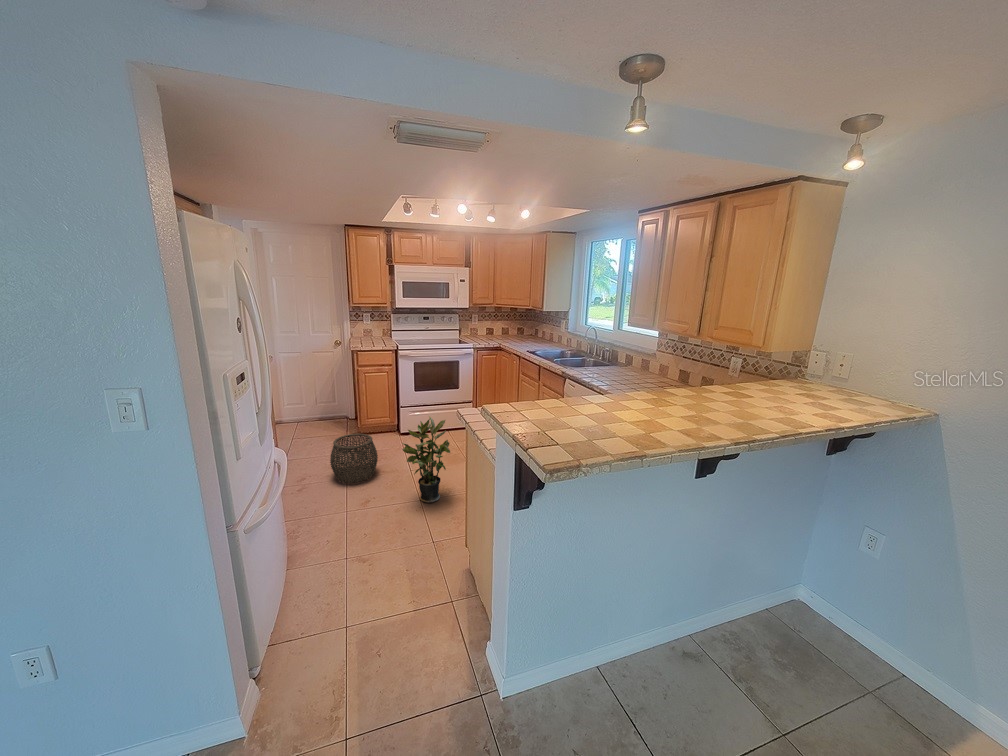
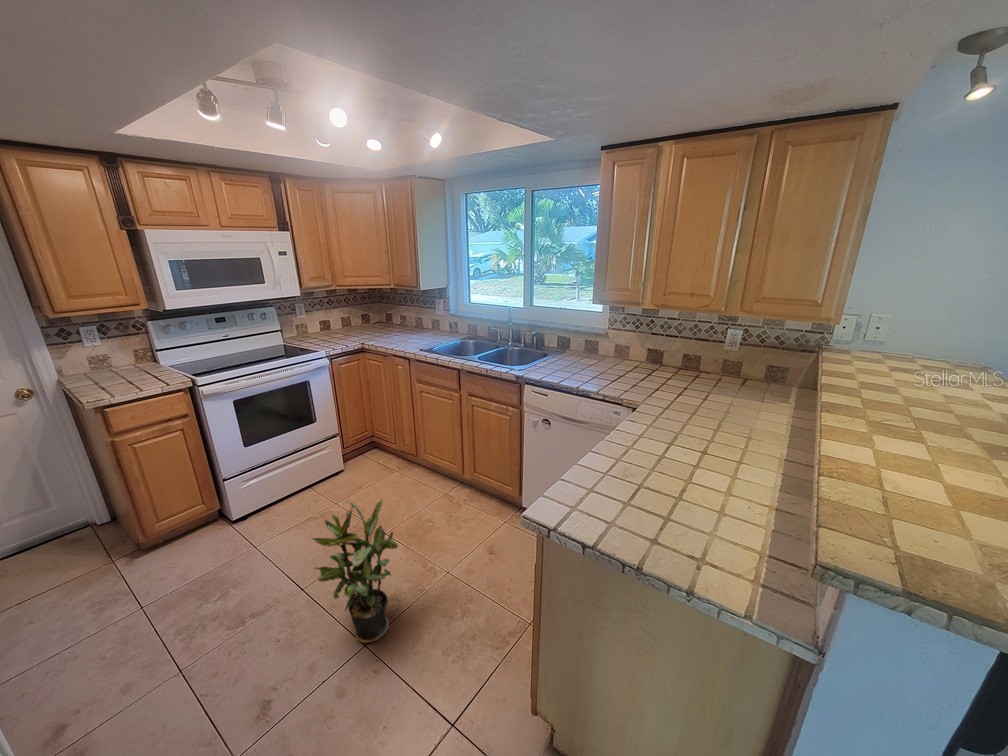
woven basket: present [330,434,378,483] -> none [124,565,236,681]

